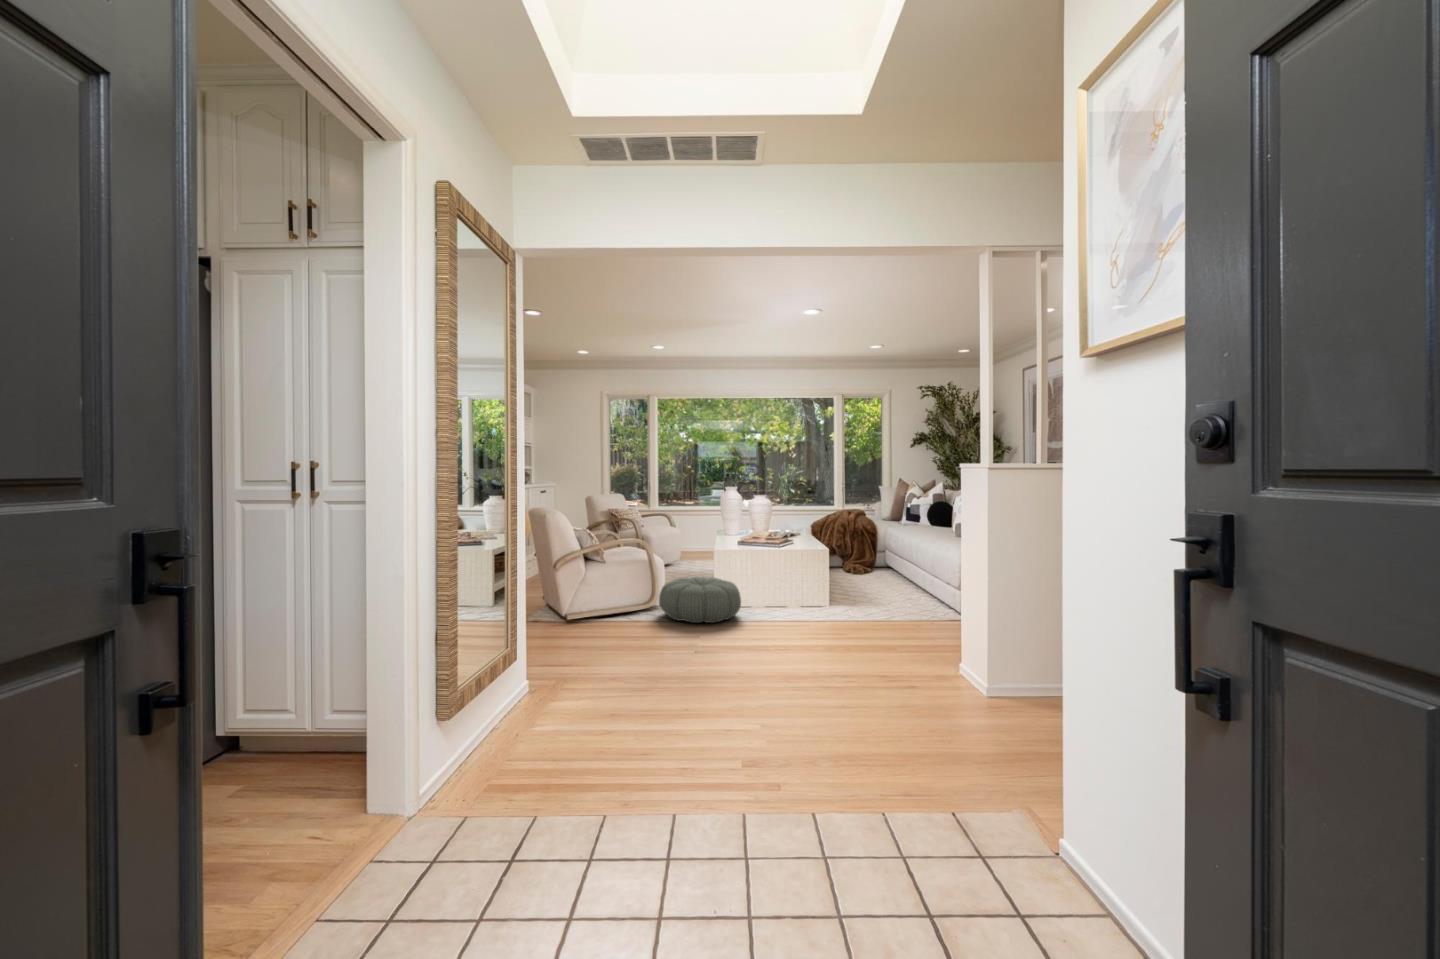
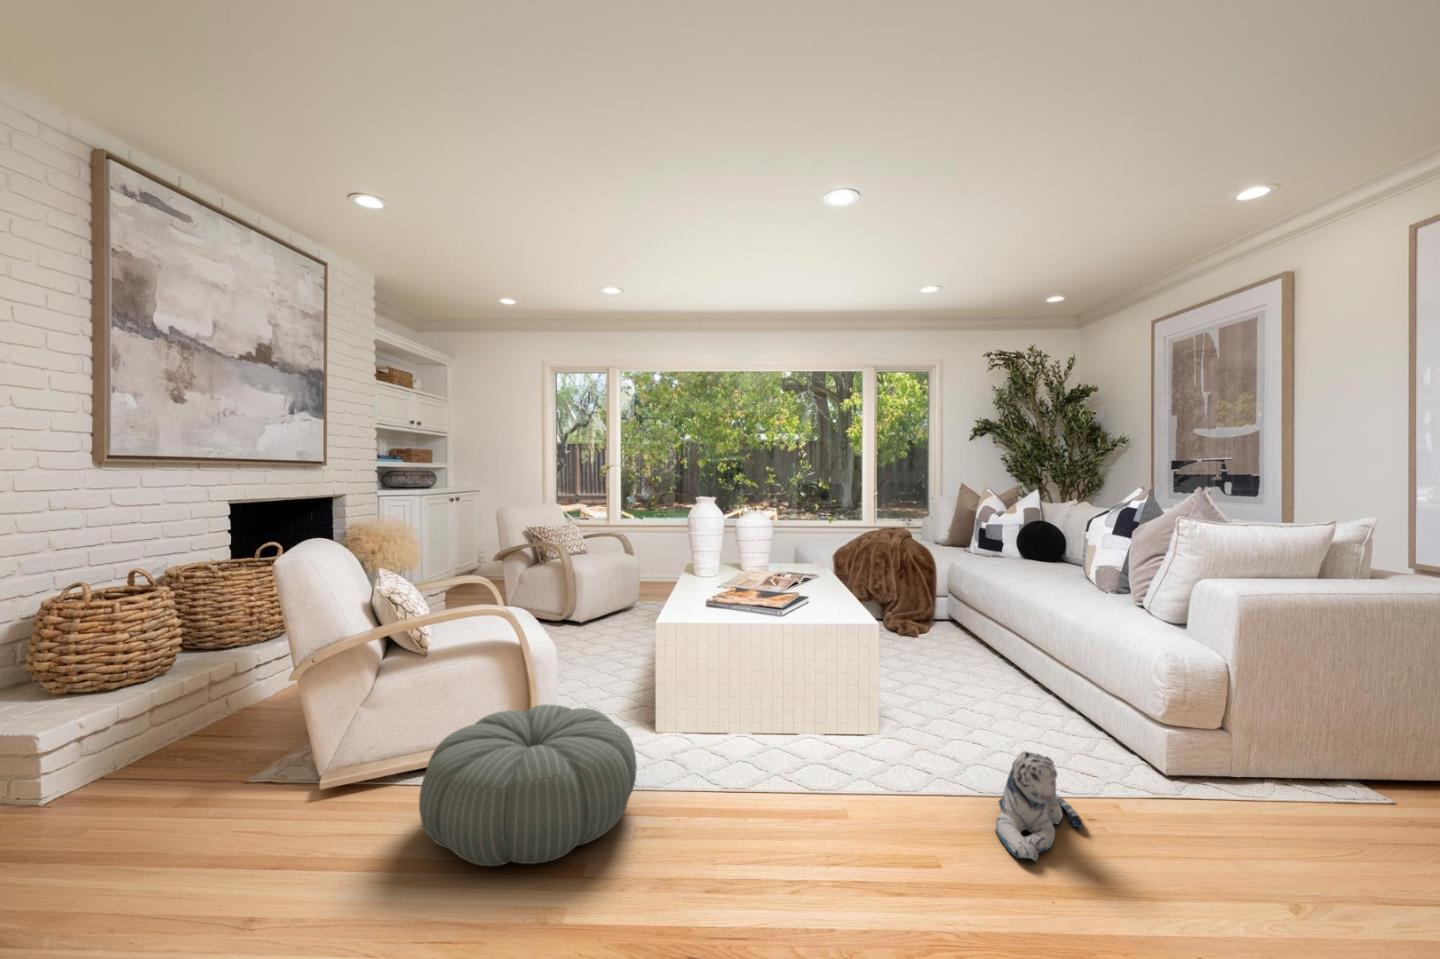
plush toy: none [879,589,912,623] -> present [996,751,1083,861]

